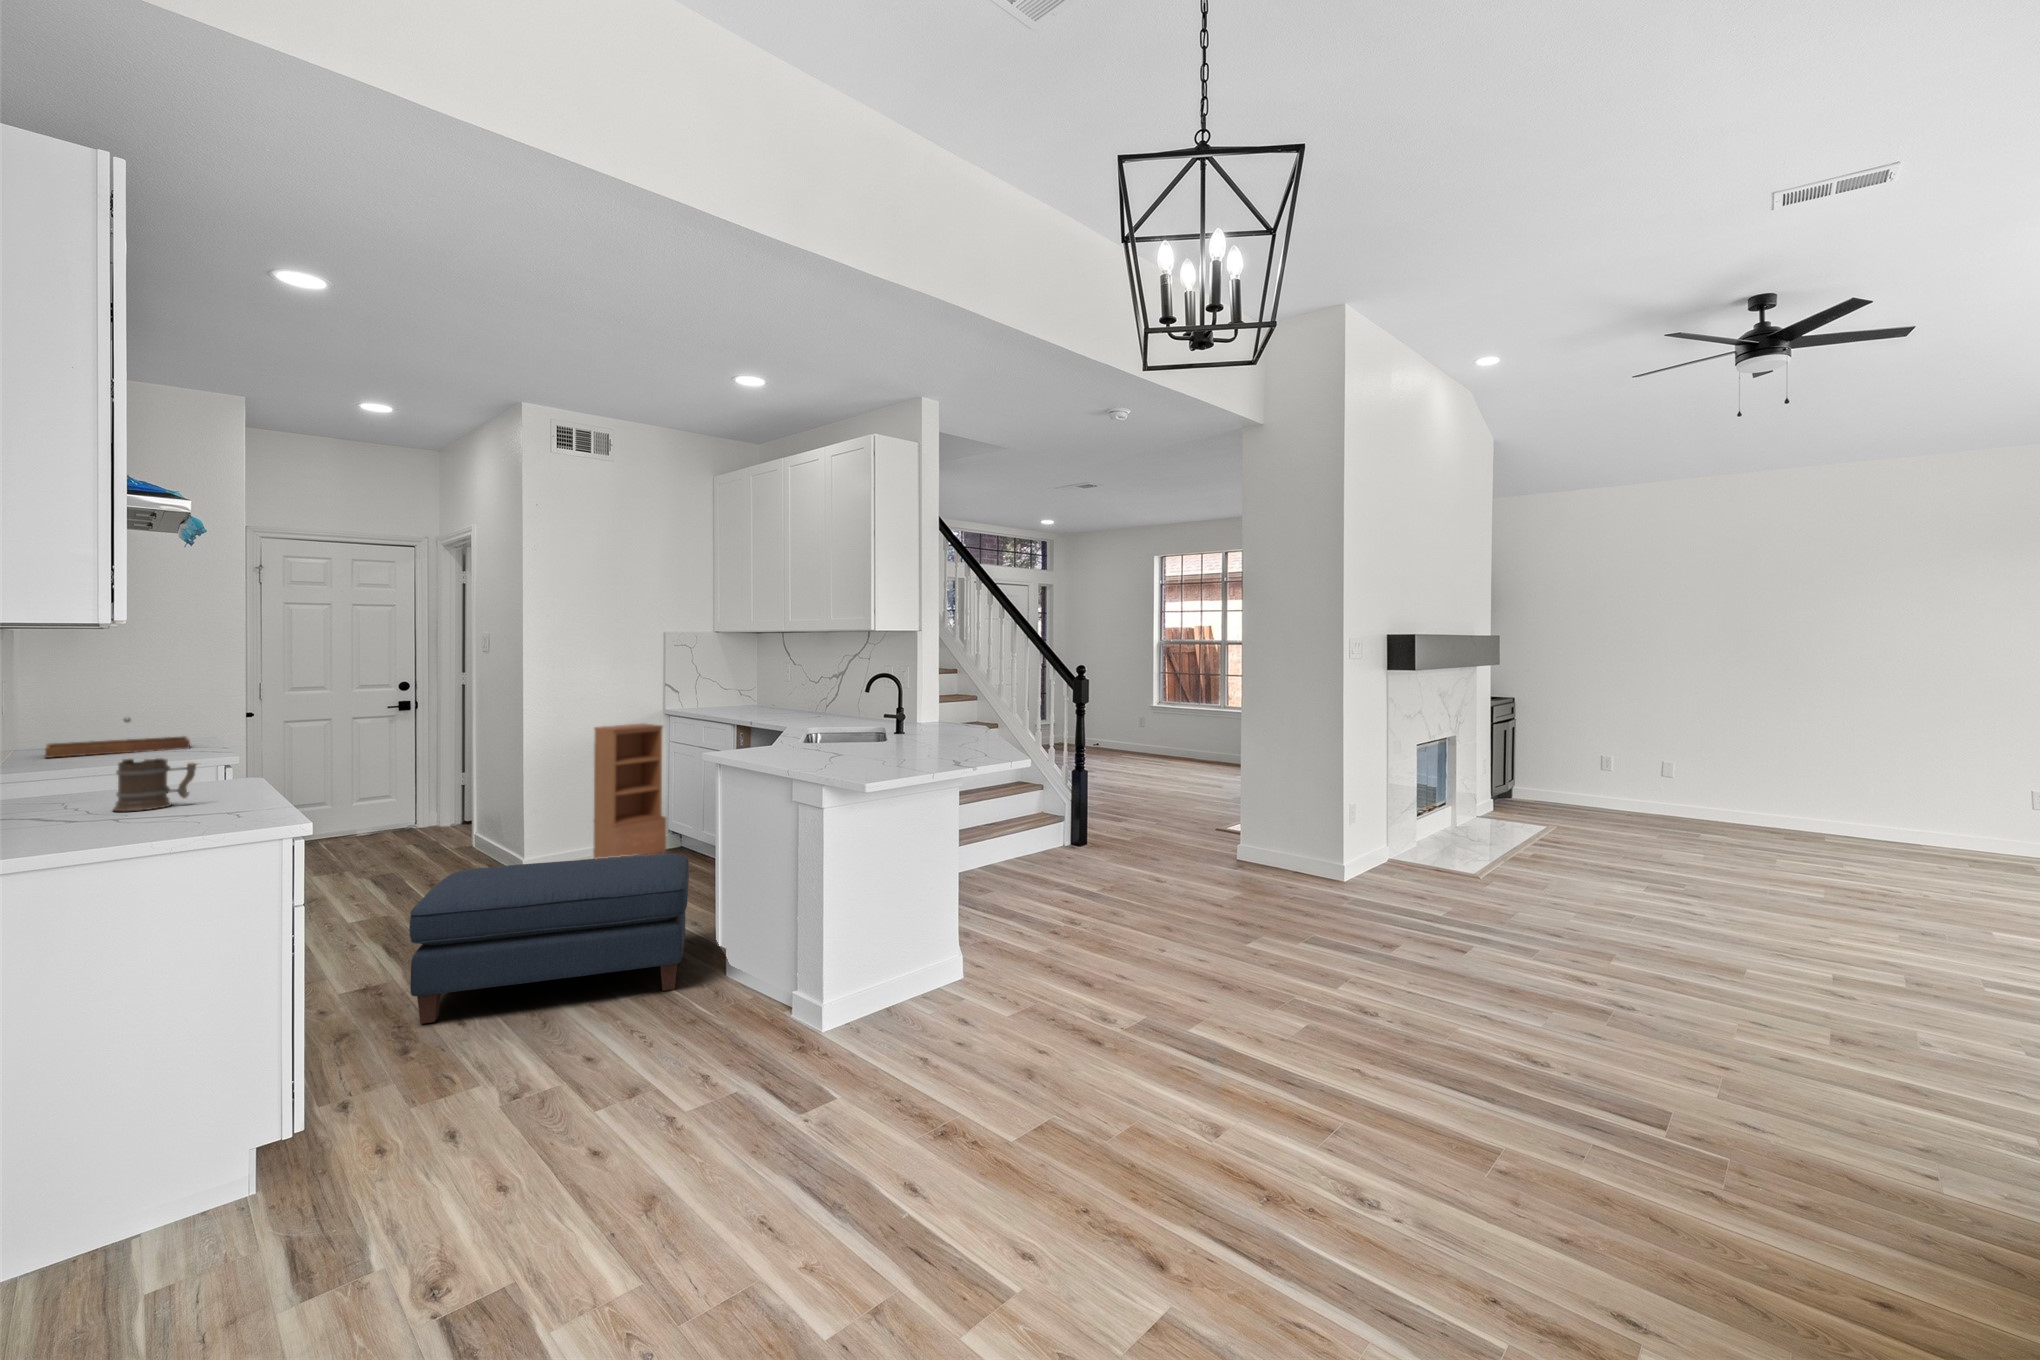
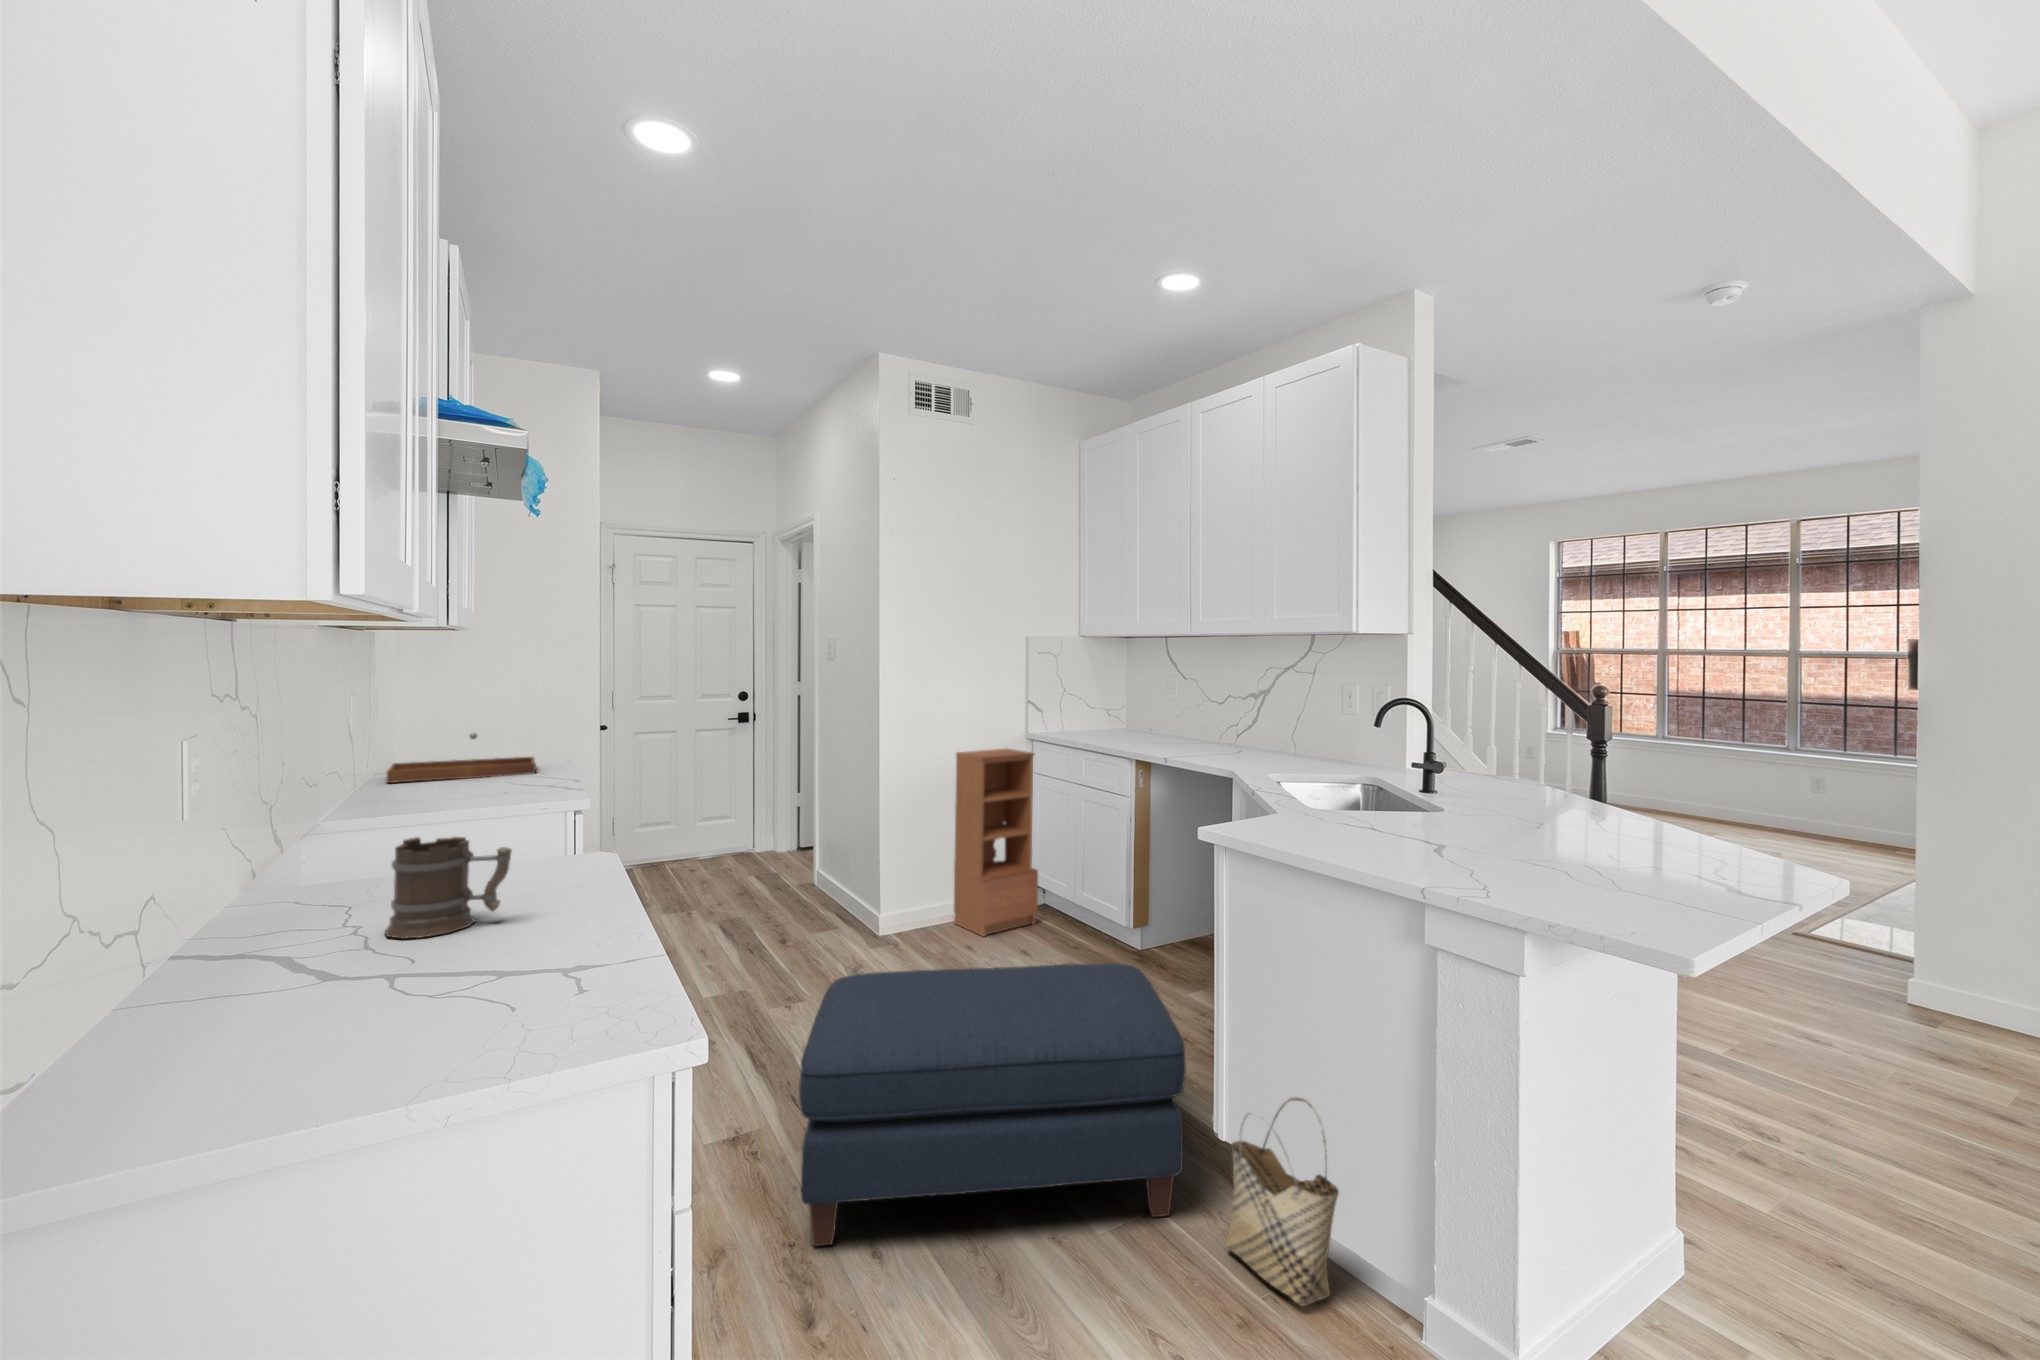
woven basket: none [700,905,757,1011] -> present [1225,1098,1339,1306]

